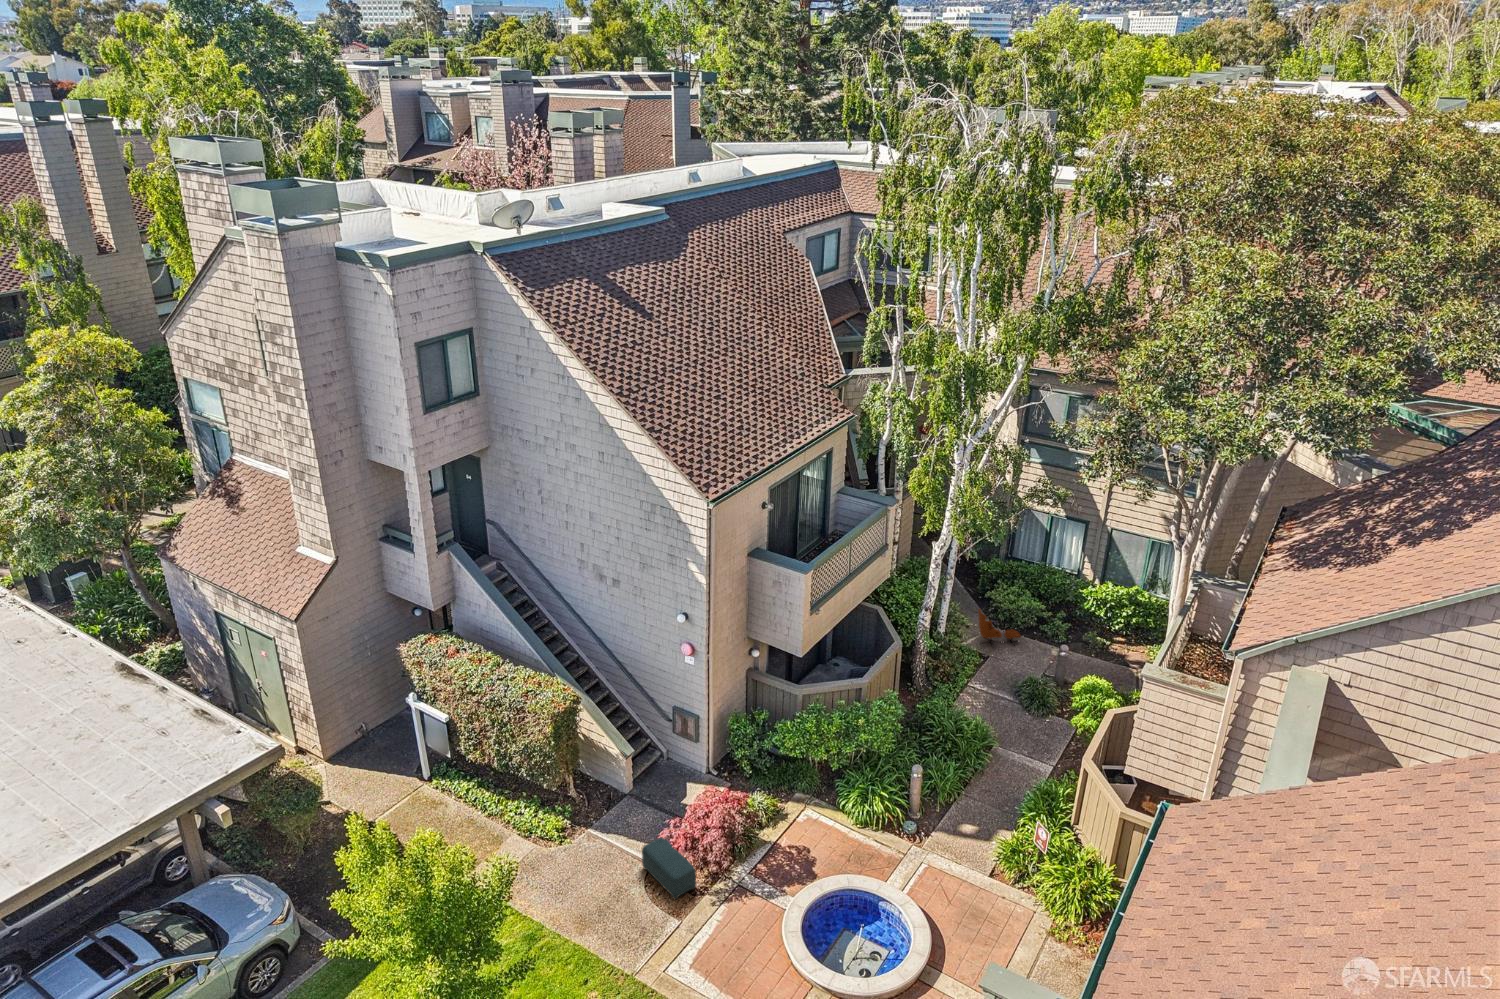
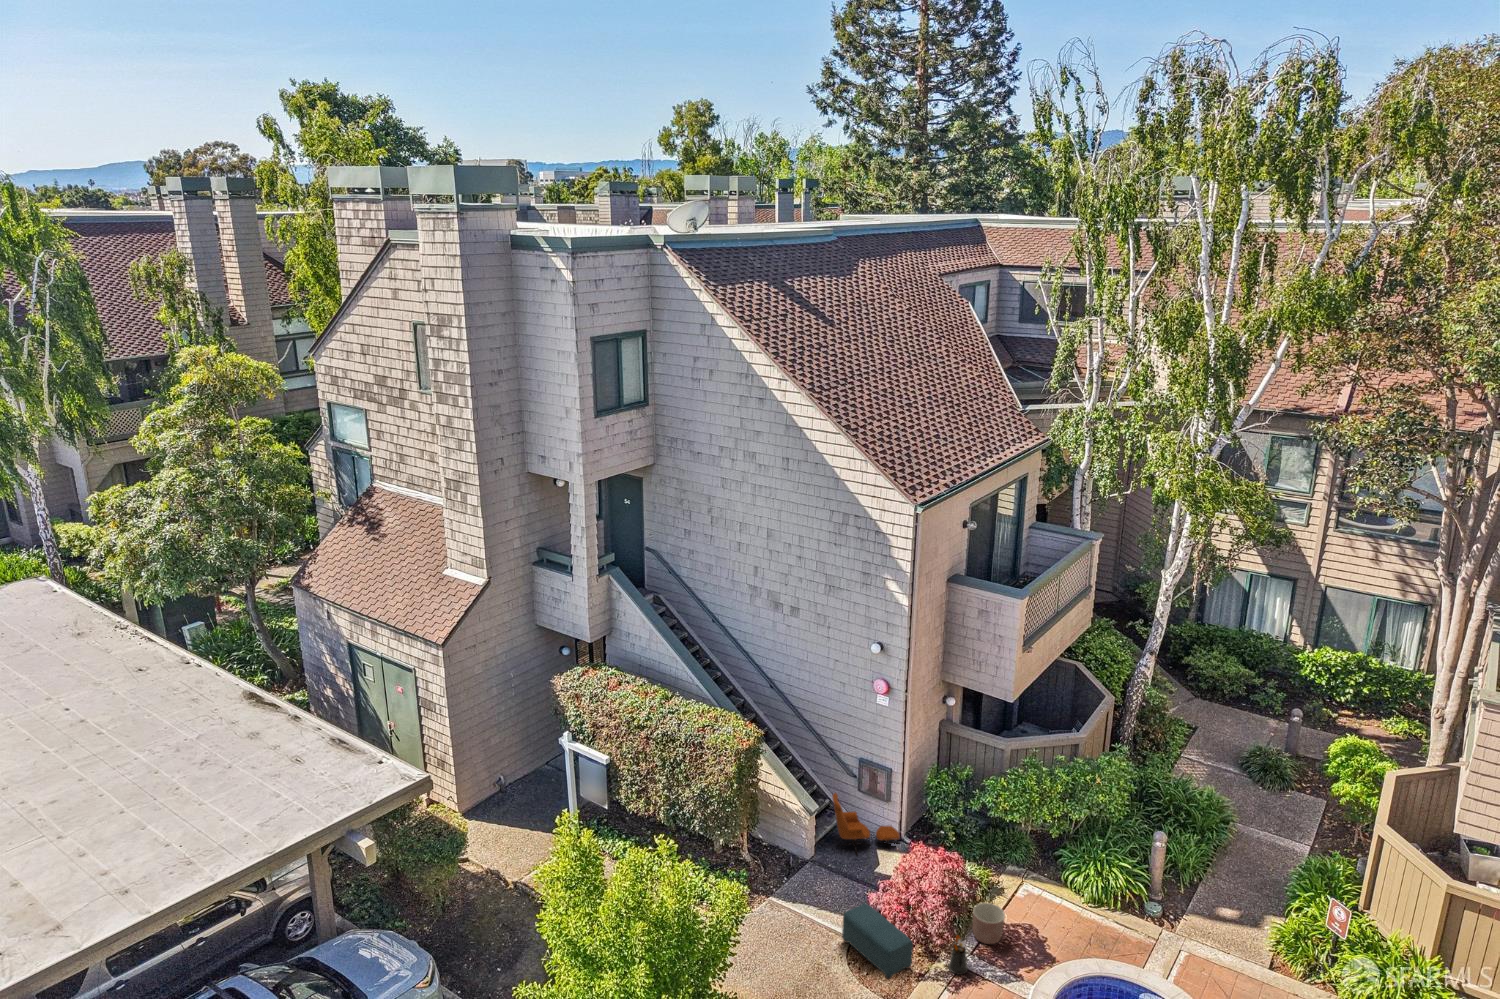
lounge chair: present [978,609,1021,645] -> present [833,793,900,852]
planter: none [751,832,776,866] -> present [973,903,1005,944]
watering can: none [726,861,742,893] -> present [948,936,968,975]

